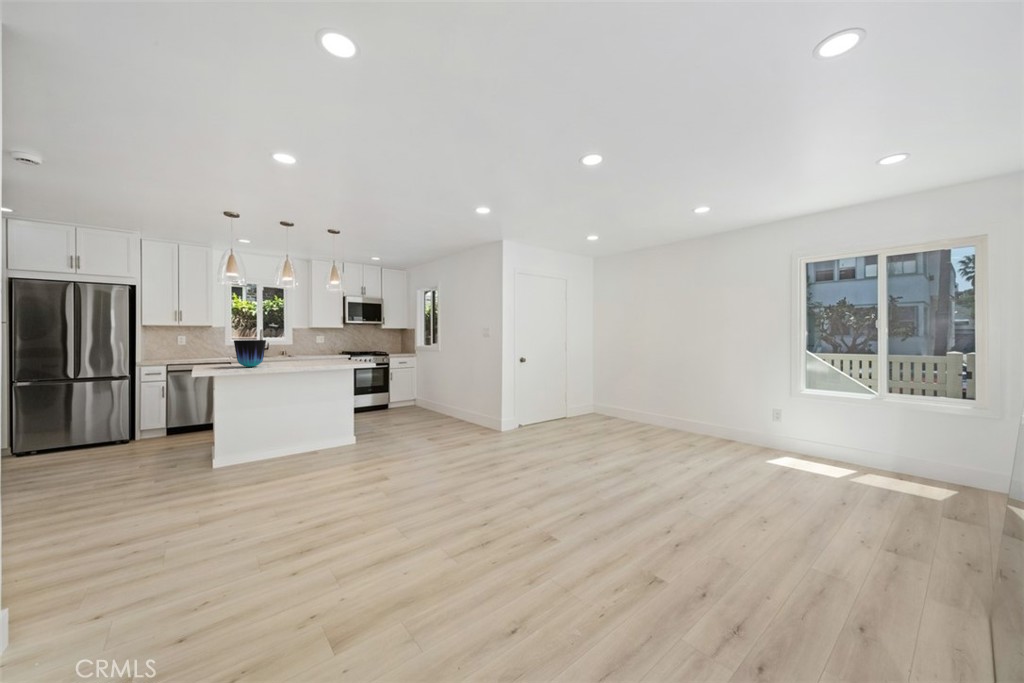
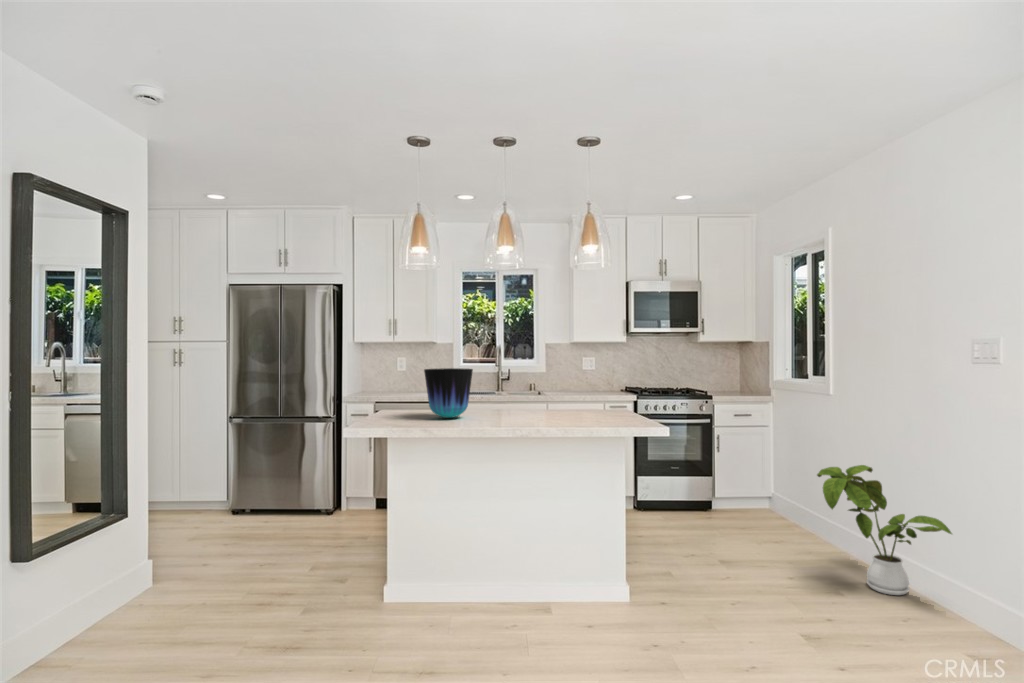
house plant: none [434,376,477,424] -> present [817,465,952,595]

